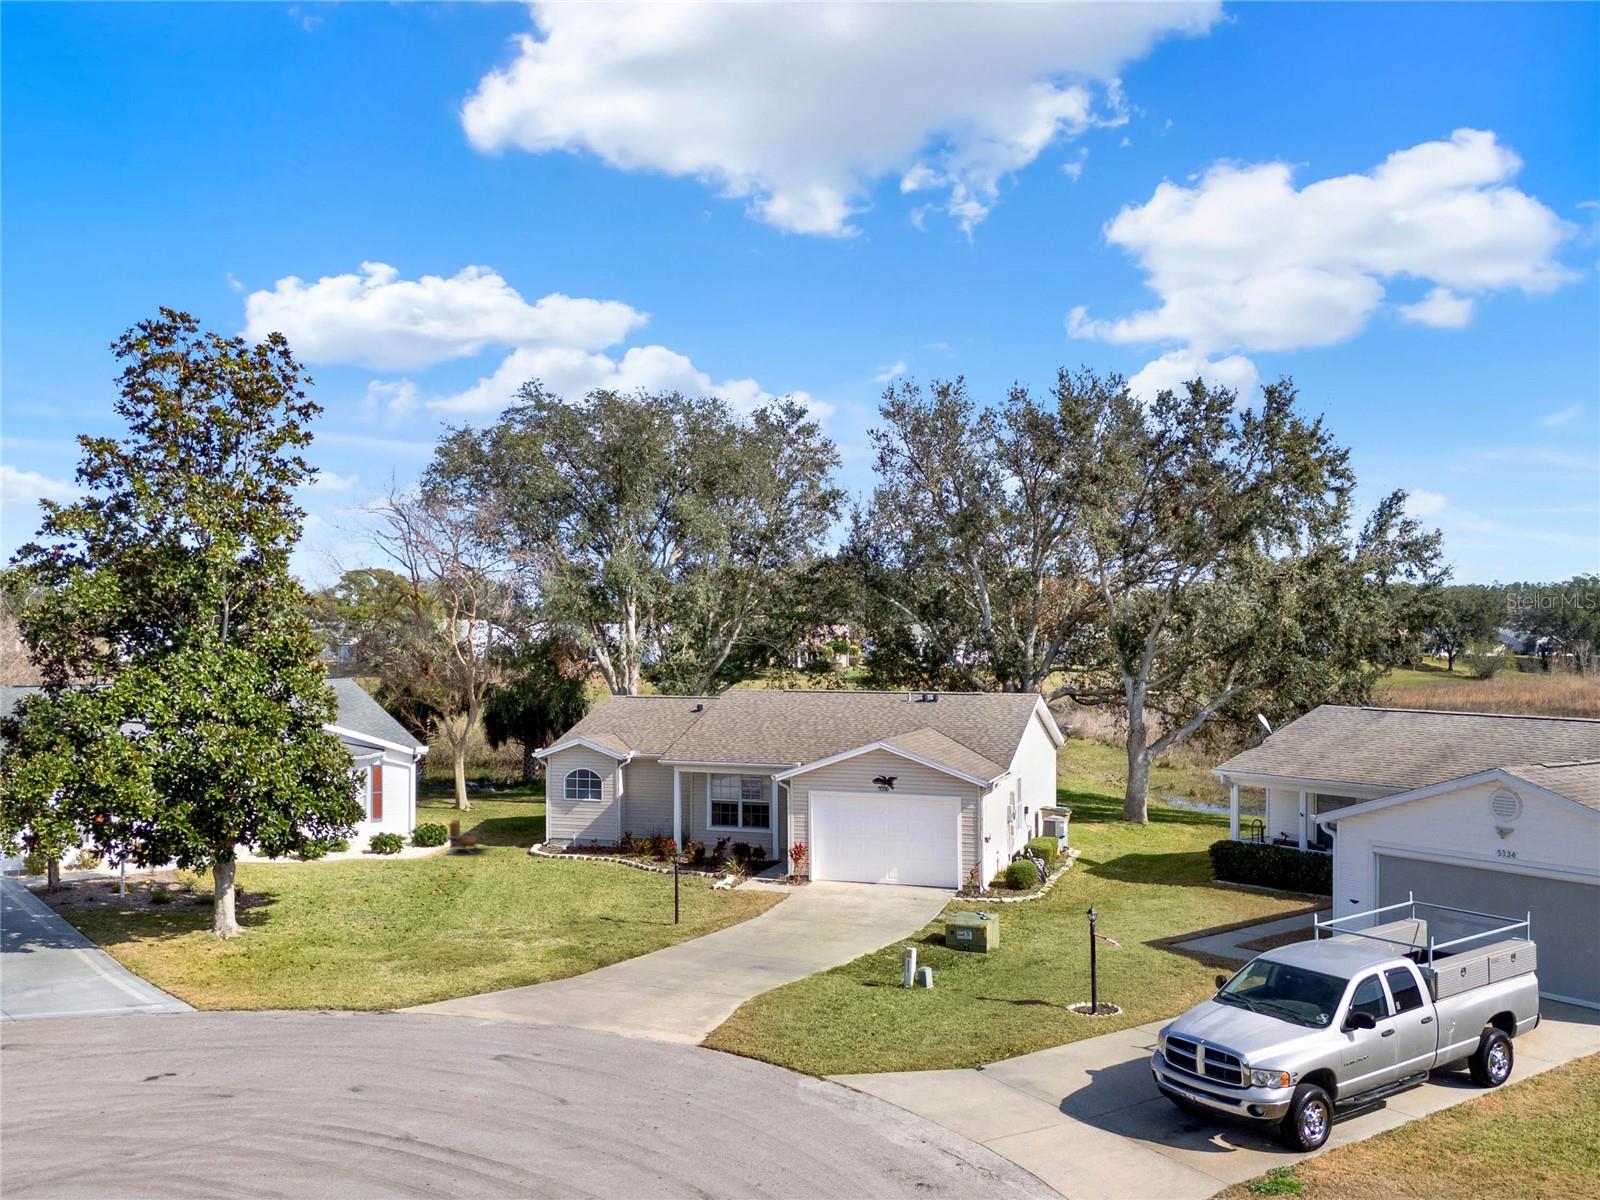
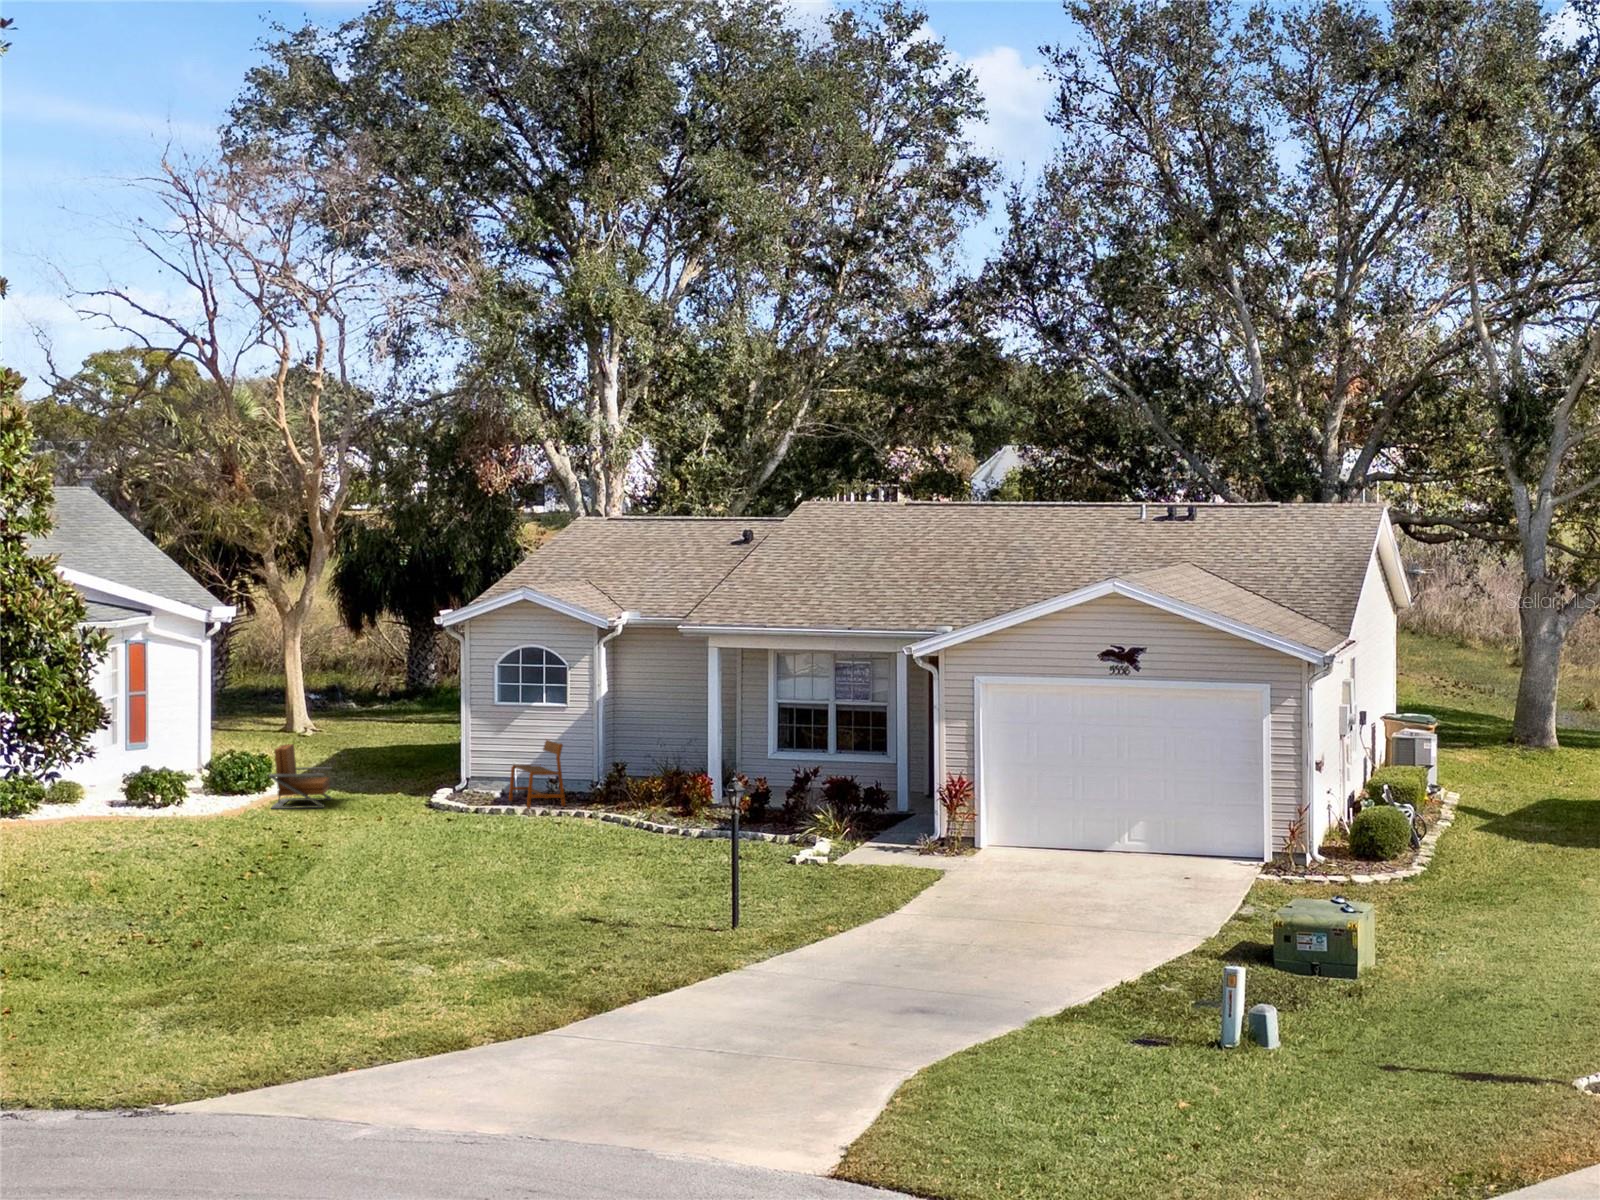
bench: none [571,817,600,855] -> present [509,740,565,809]

